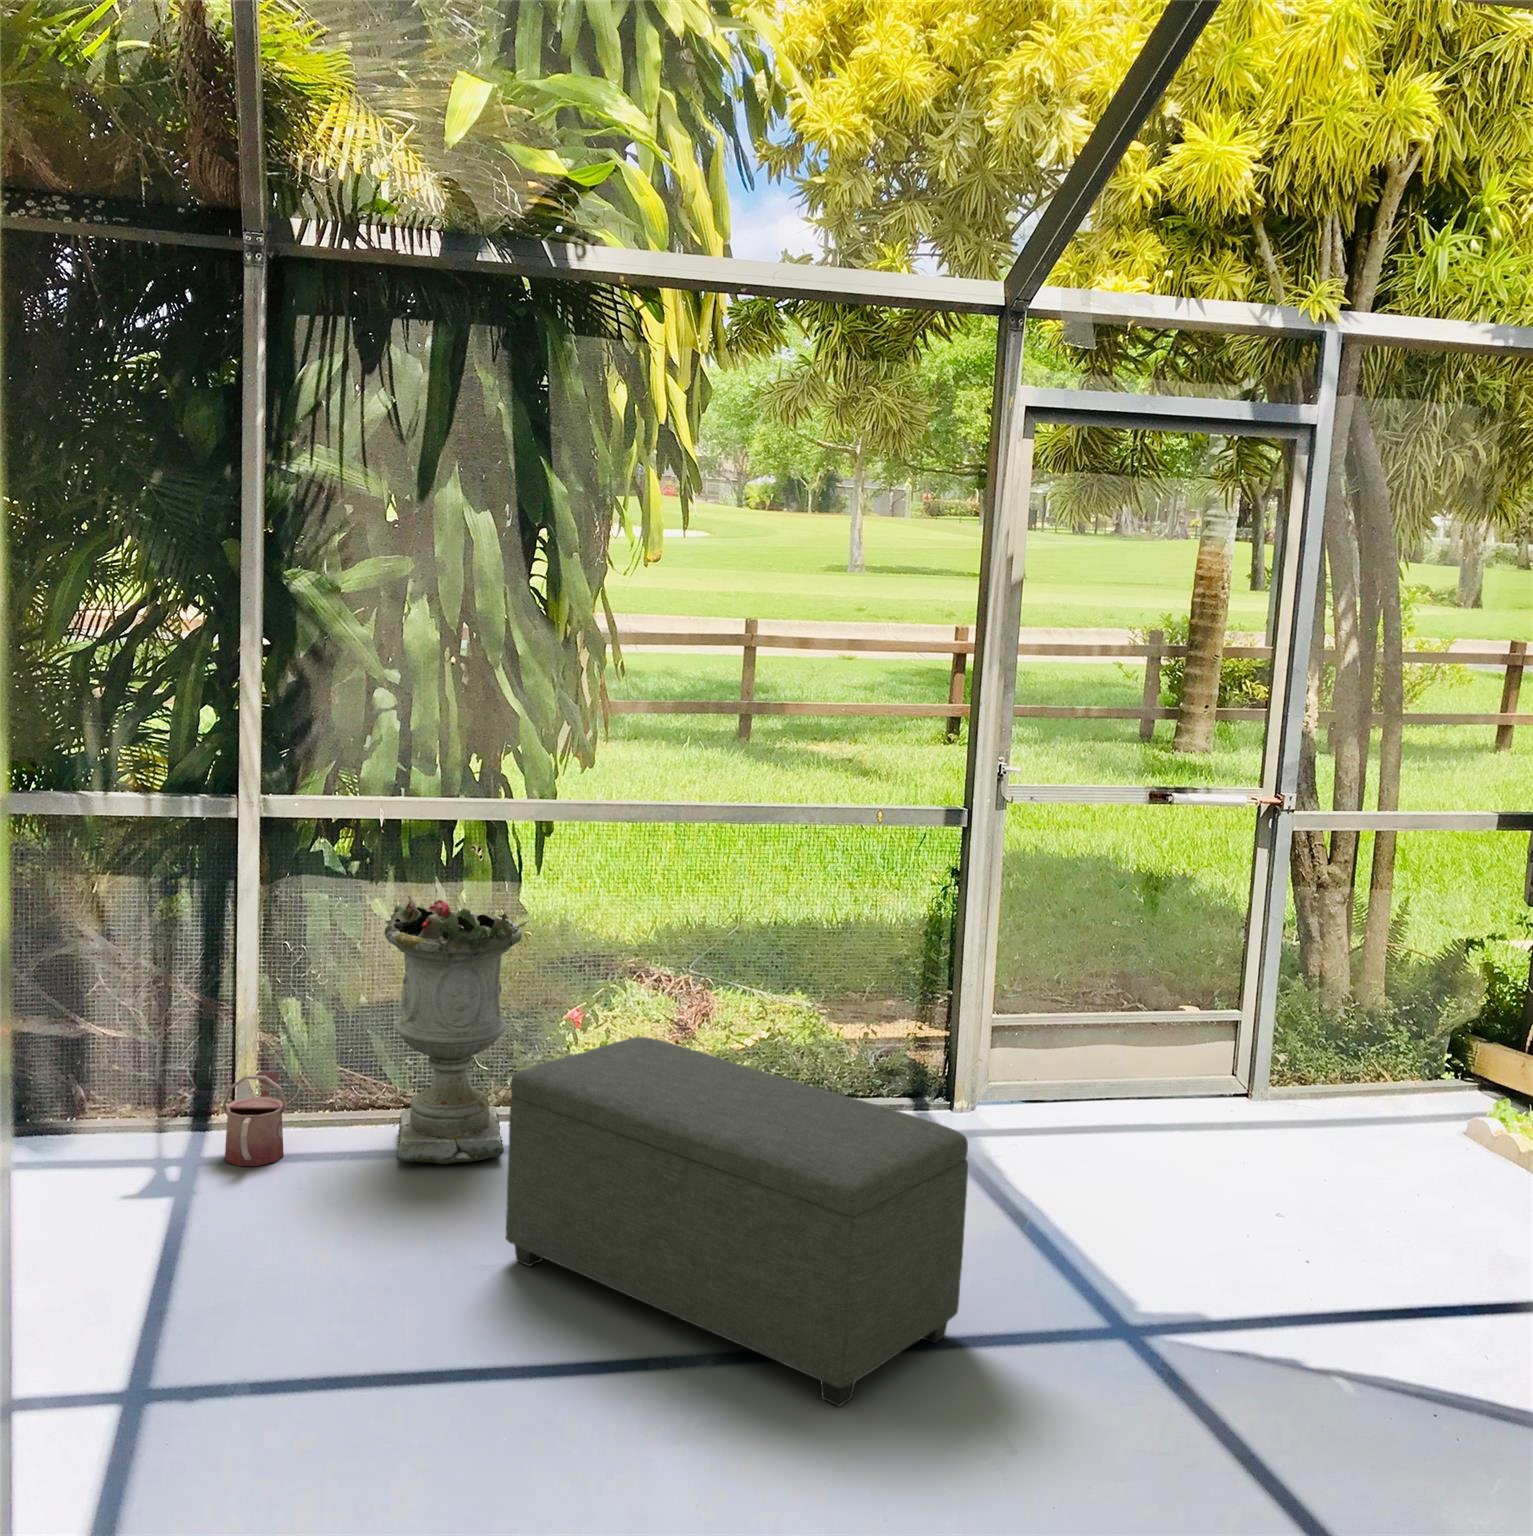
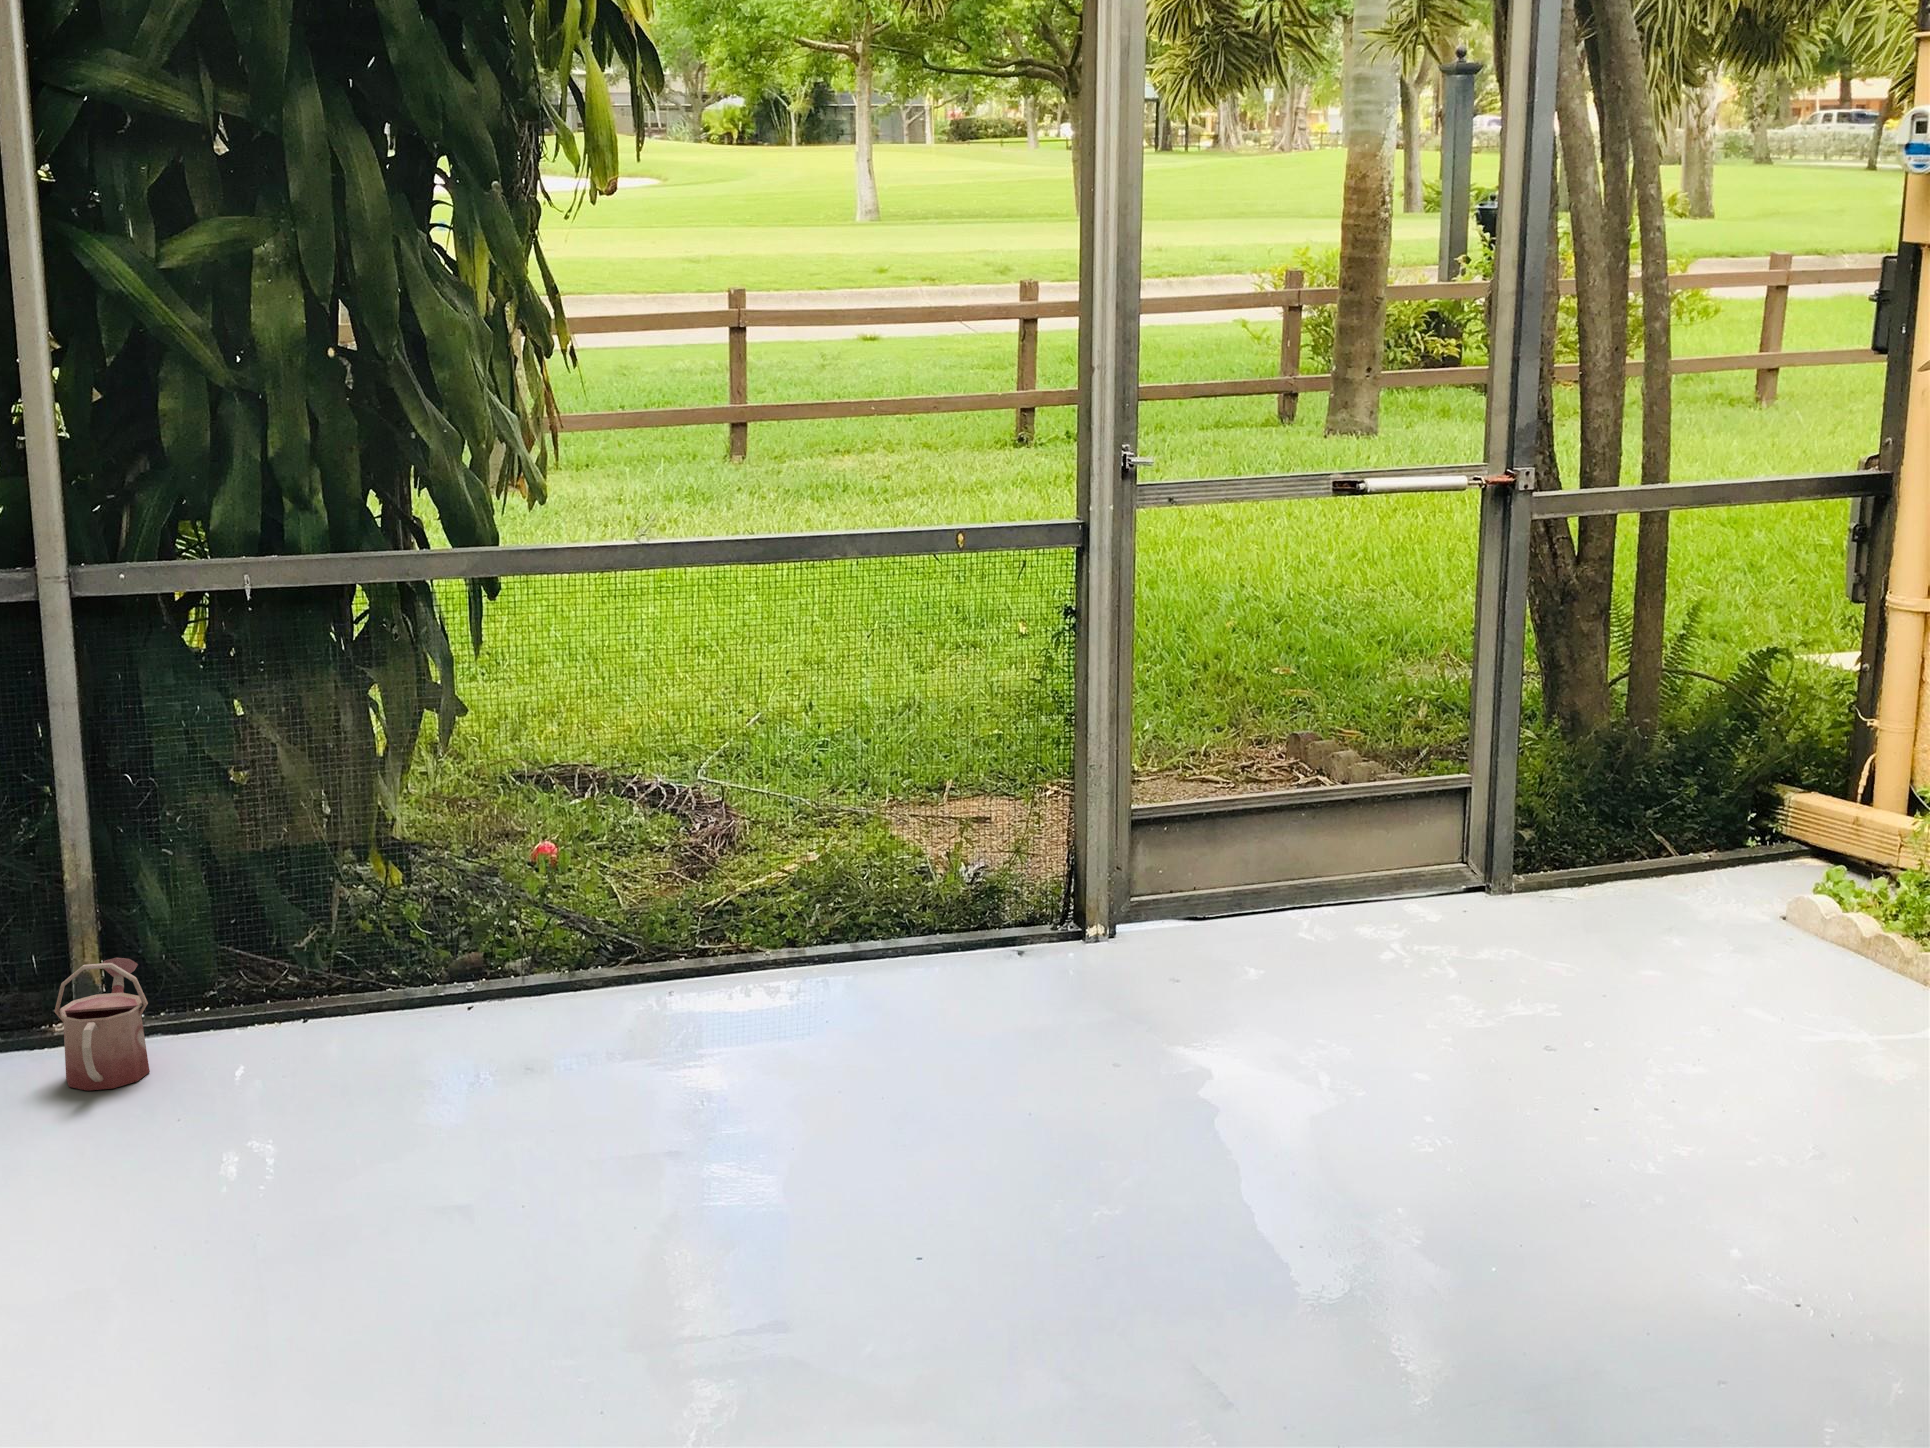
planter: present [384,896,529,1164] -> none [262,695,467,1065]
ottoman: present [506,1037,968,1406] -> none [448,864,1099,1343]

